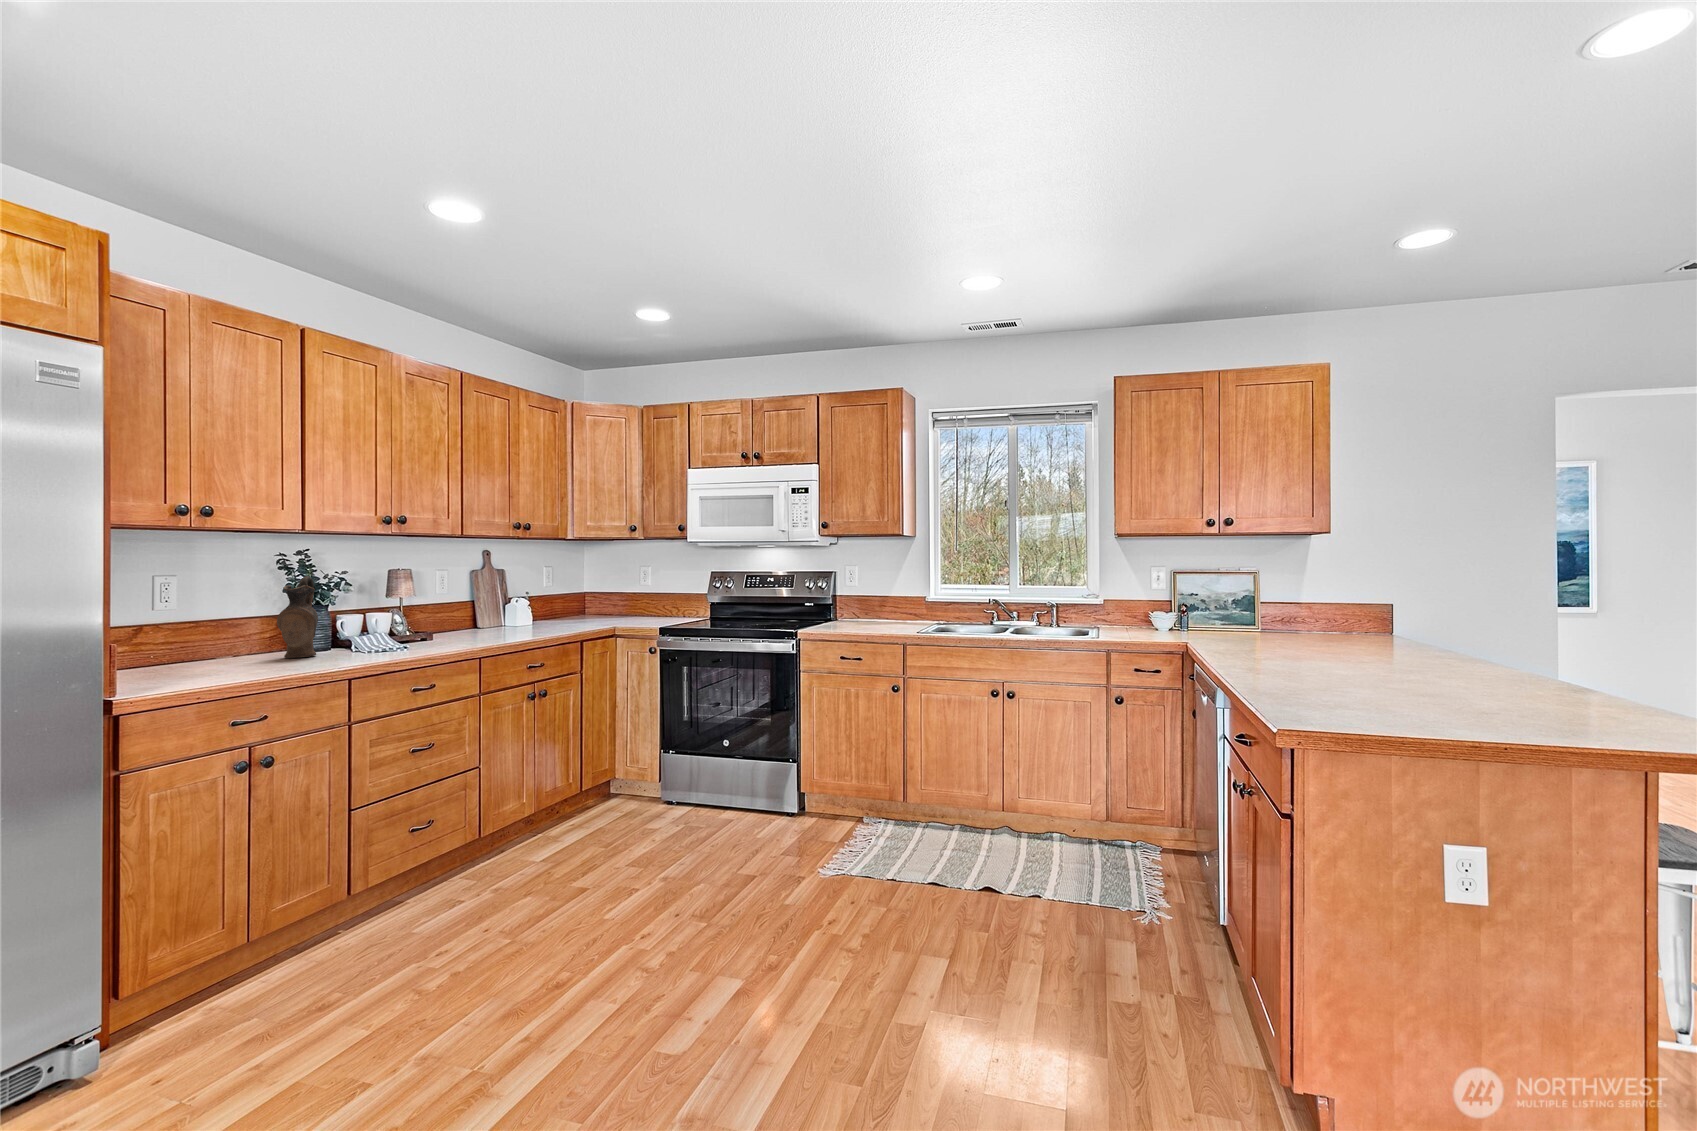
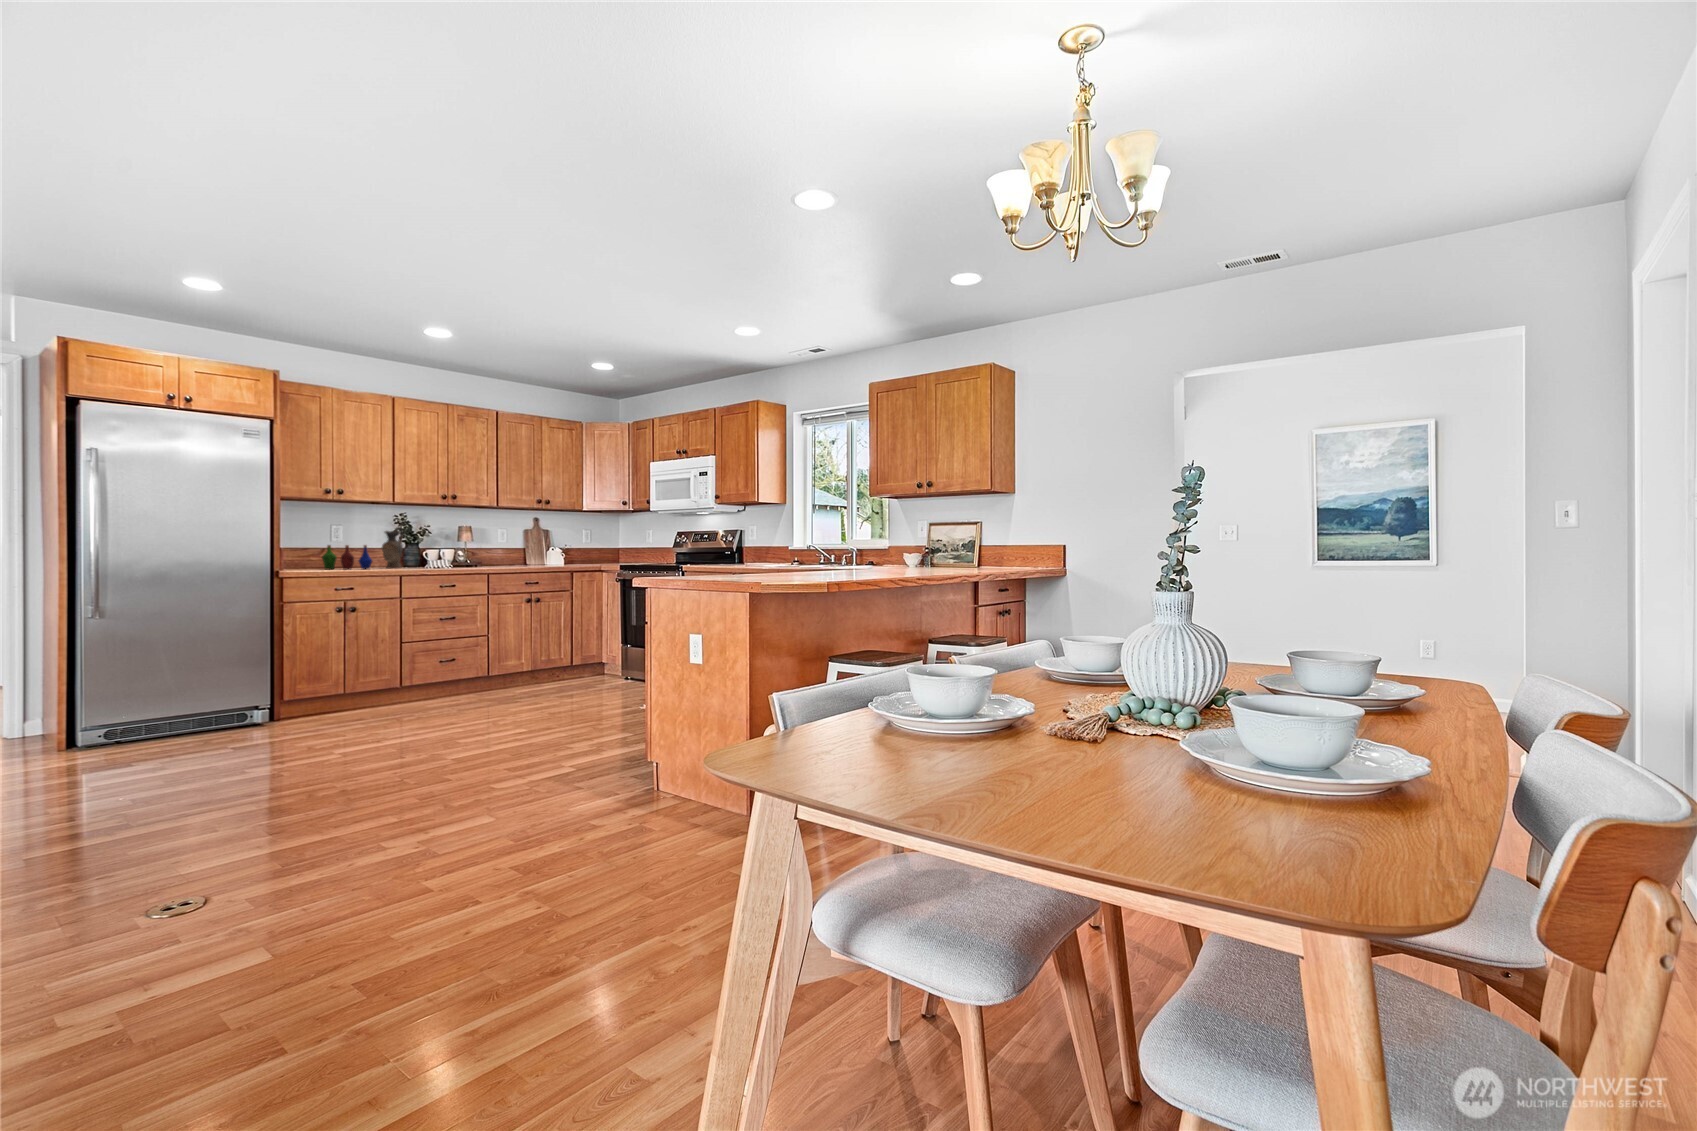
bottle: none [169,619,286,675] -> present [322,545,372,569]

